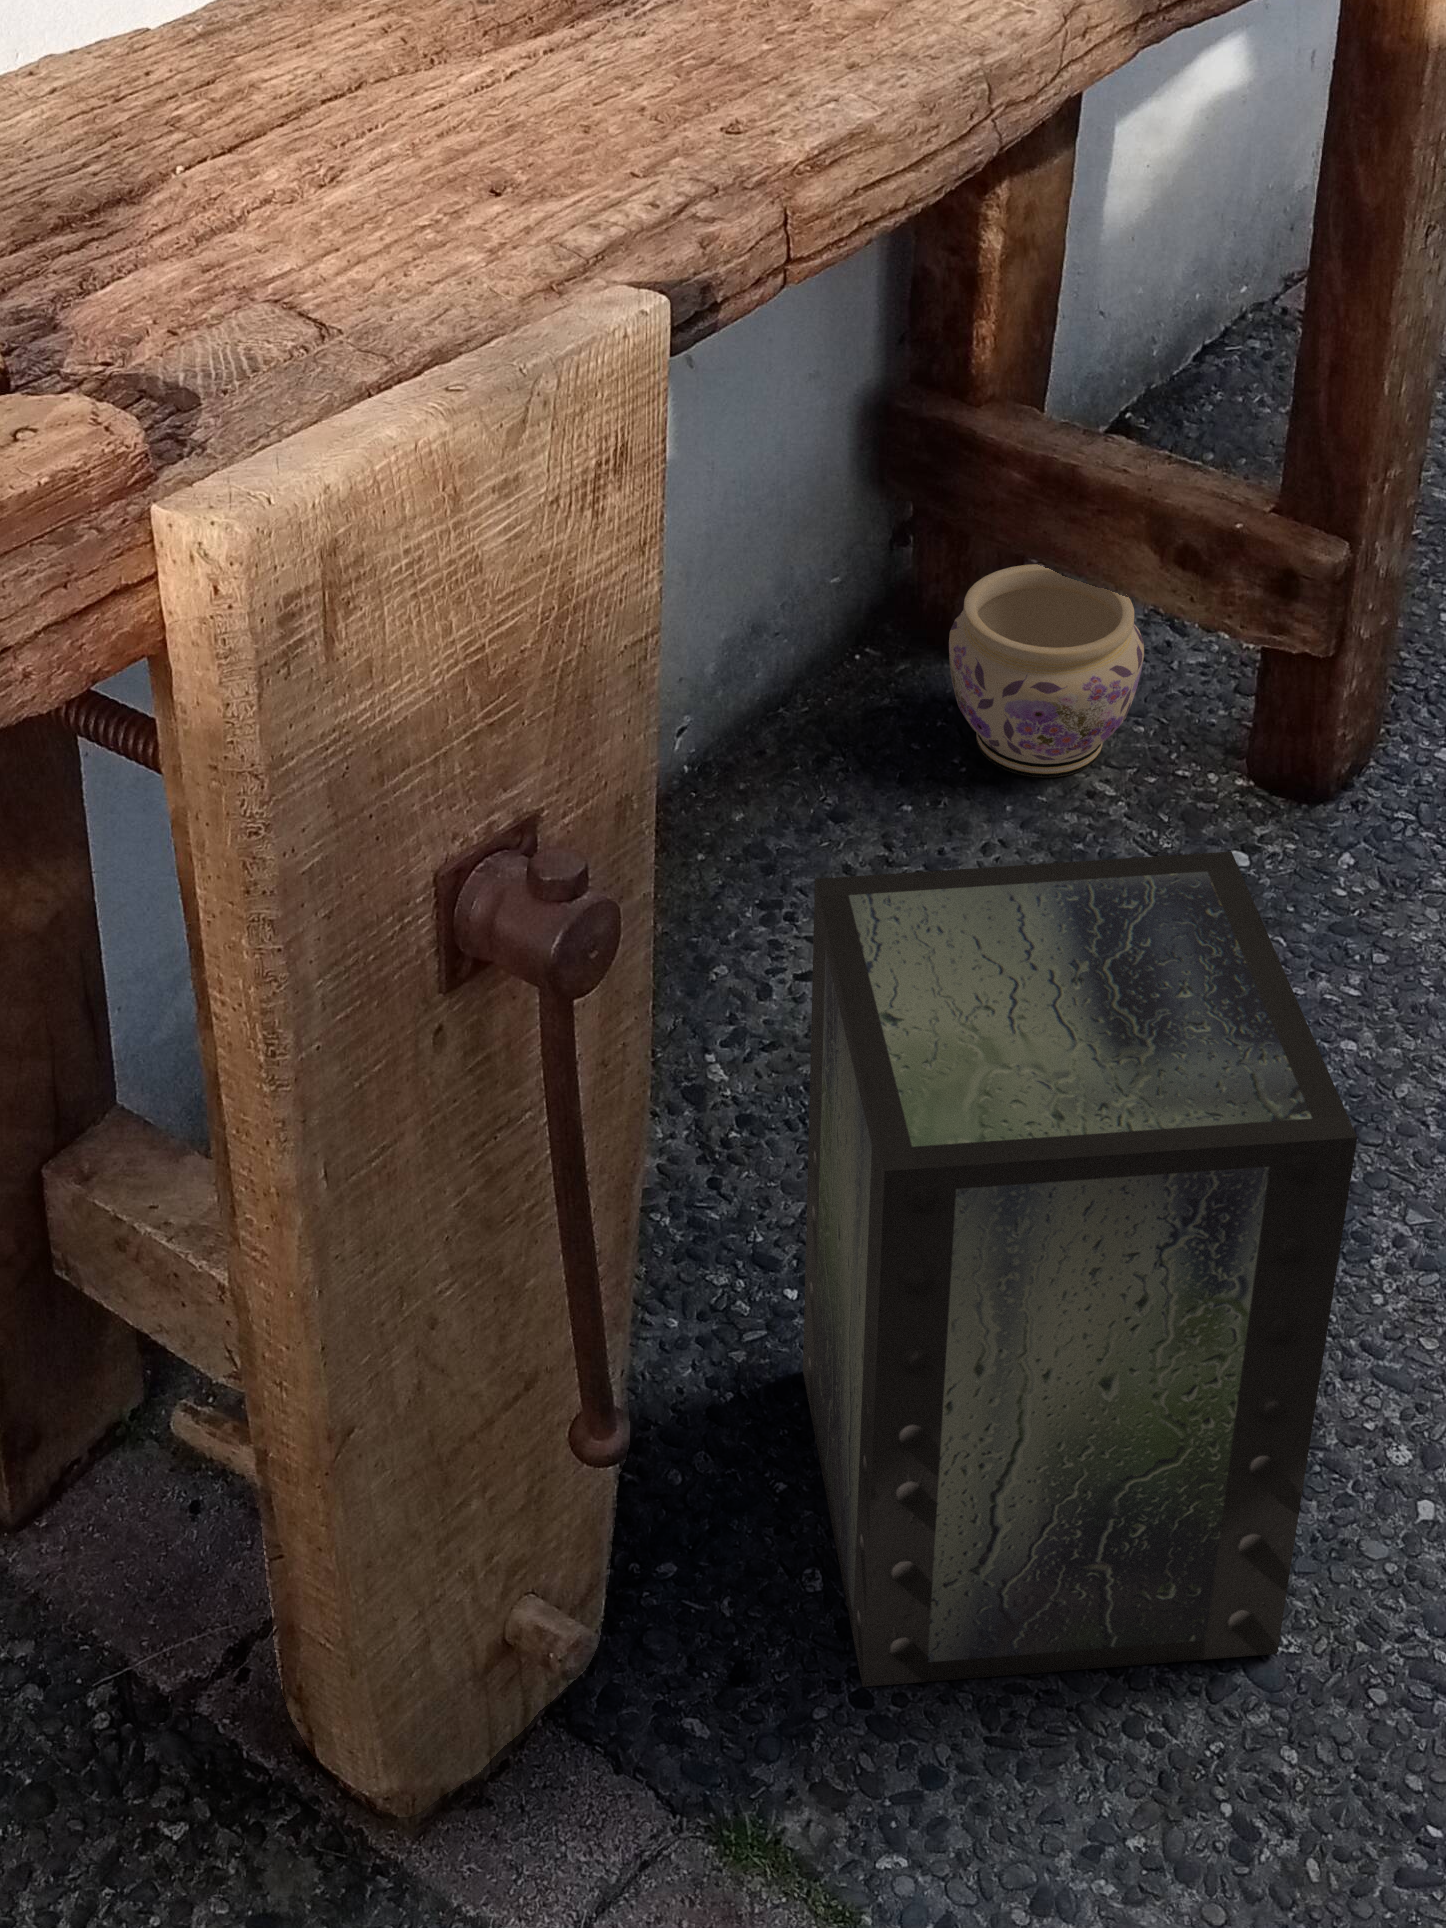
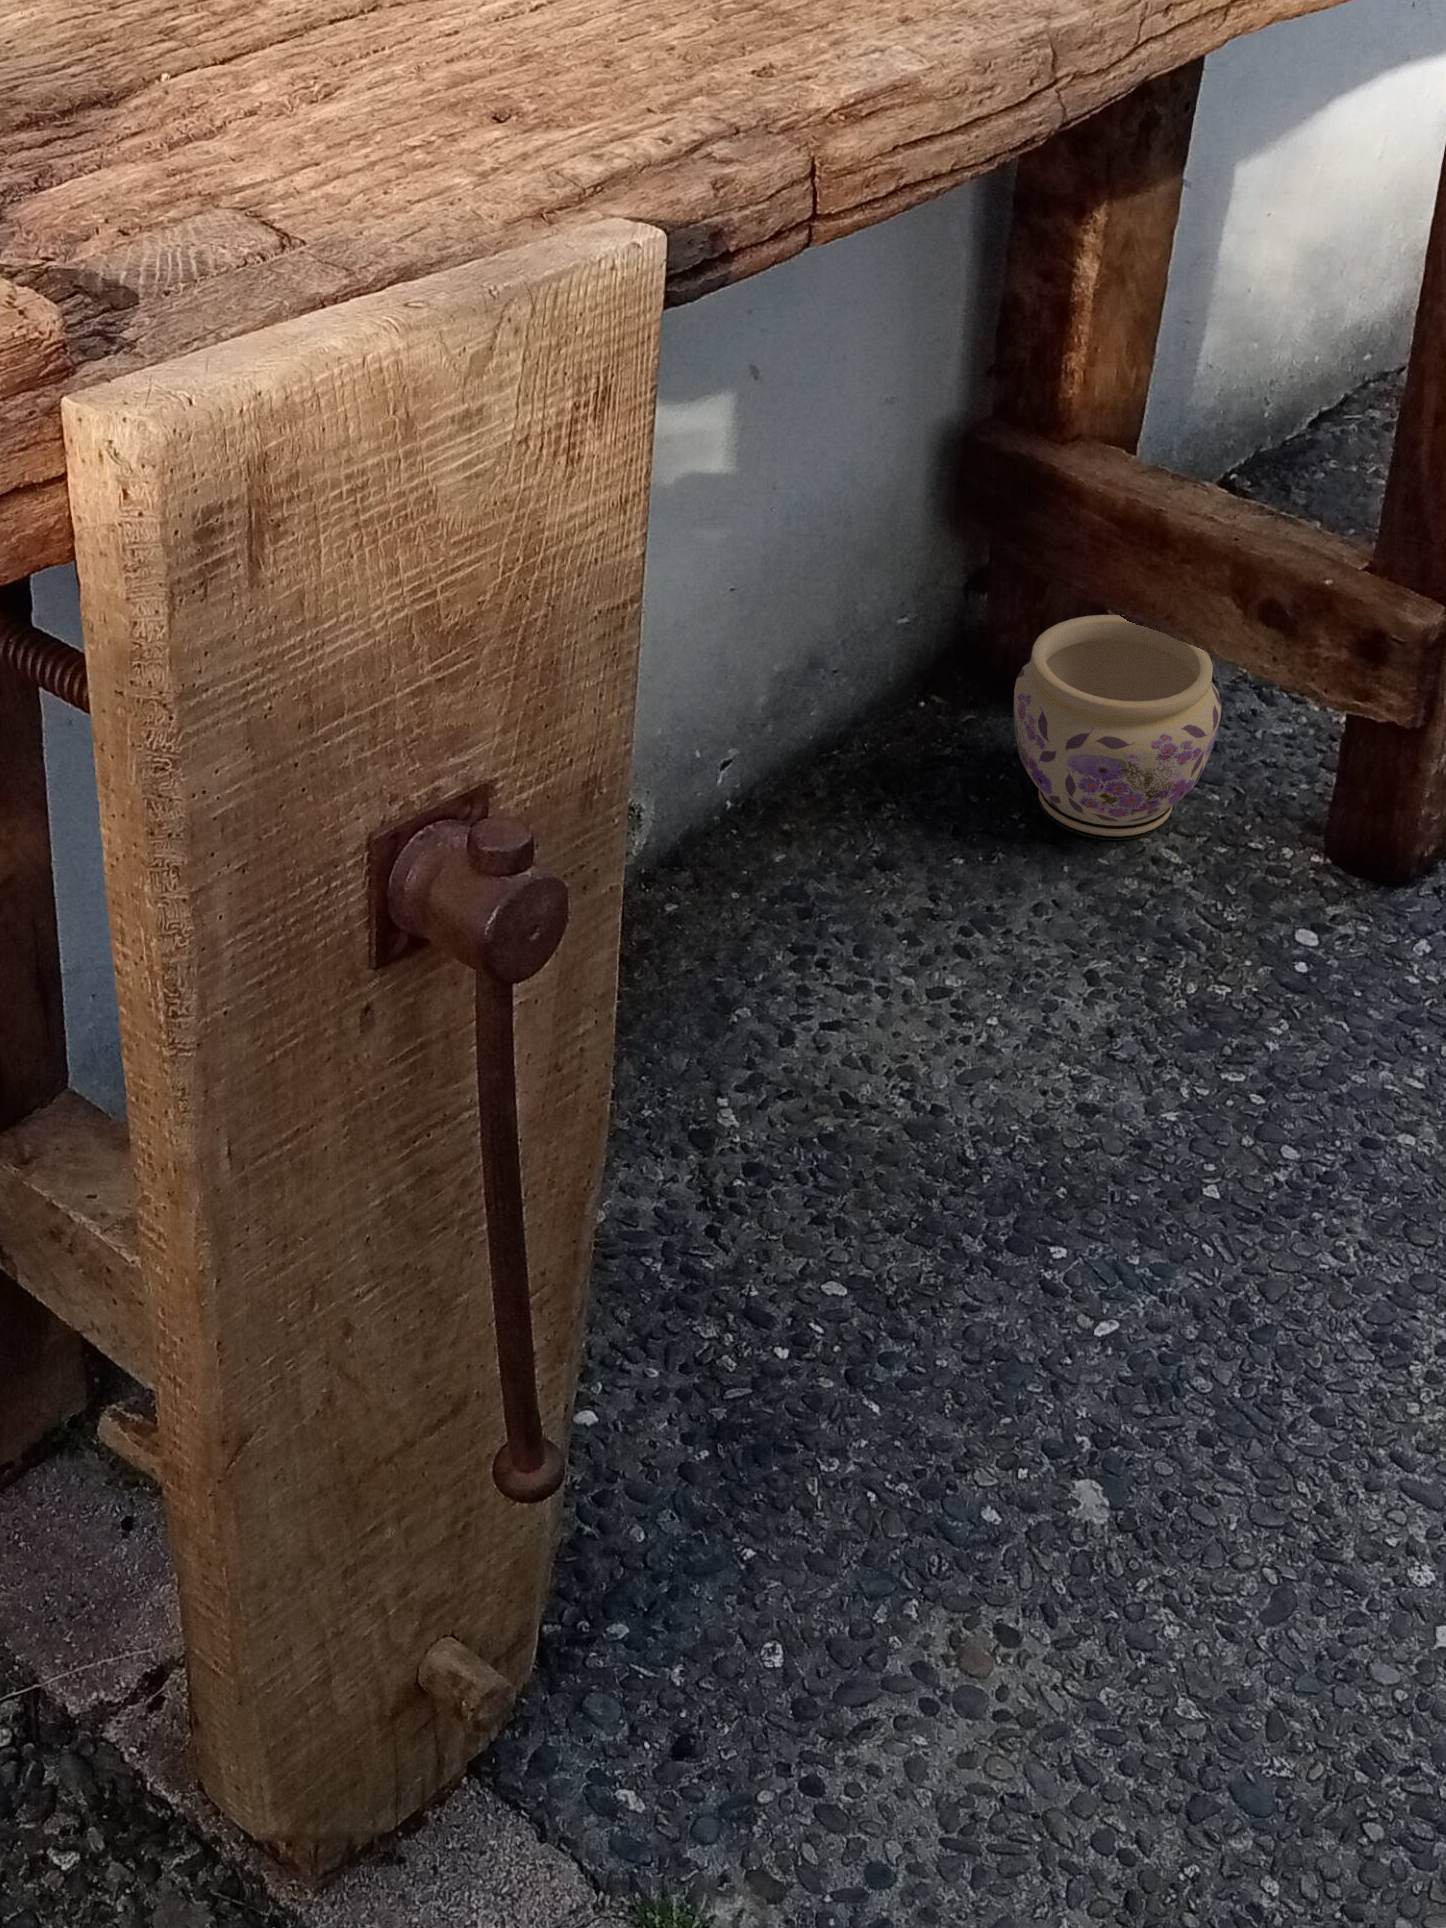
storage box: present [803,851,1357,1687] -> none [785,900,1377,1777]

